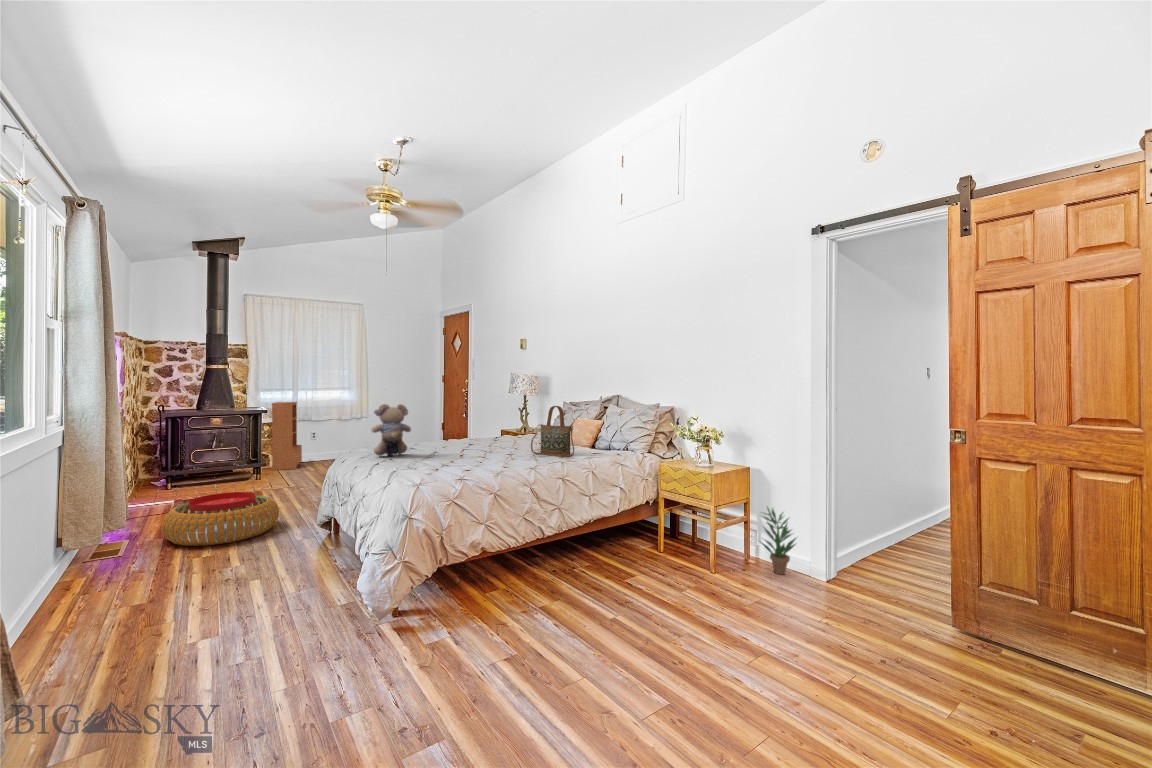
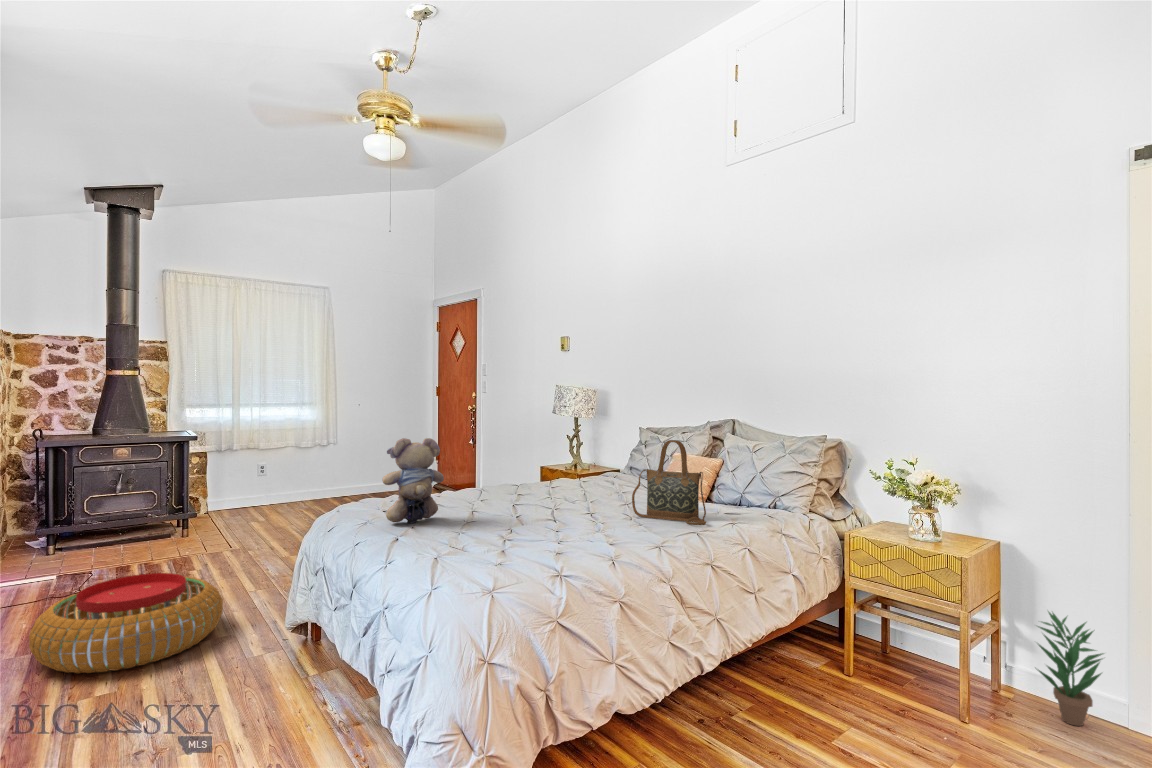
bookcase: present [272,402,302,470] -> none [202,422,243,519]

